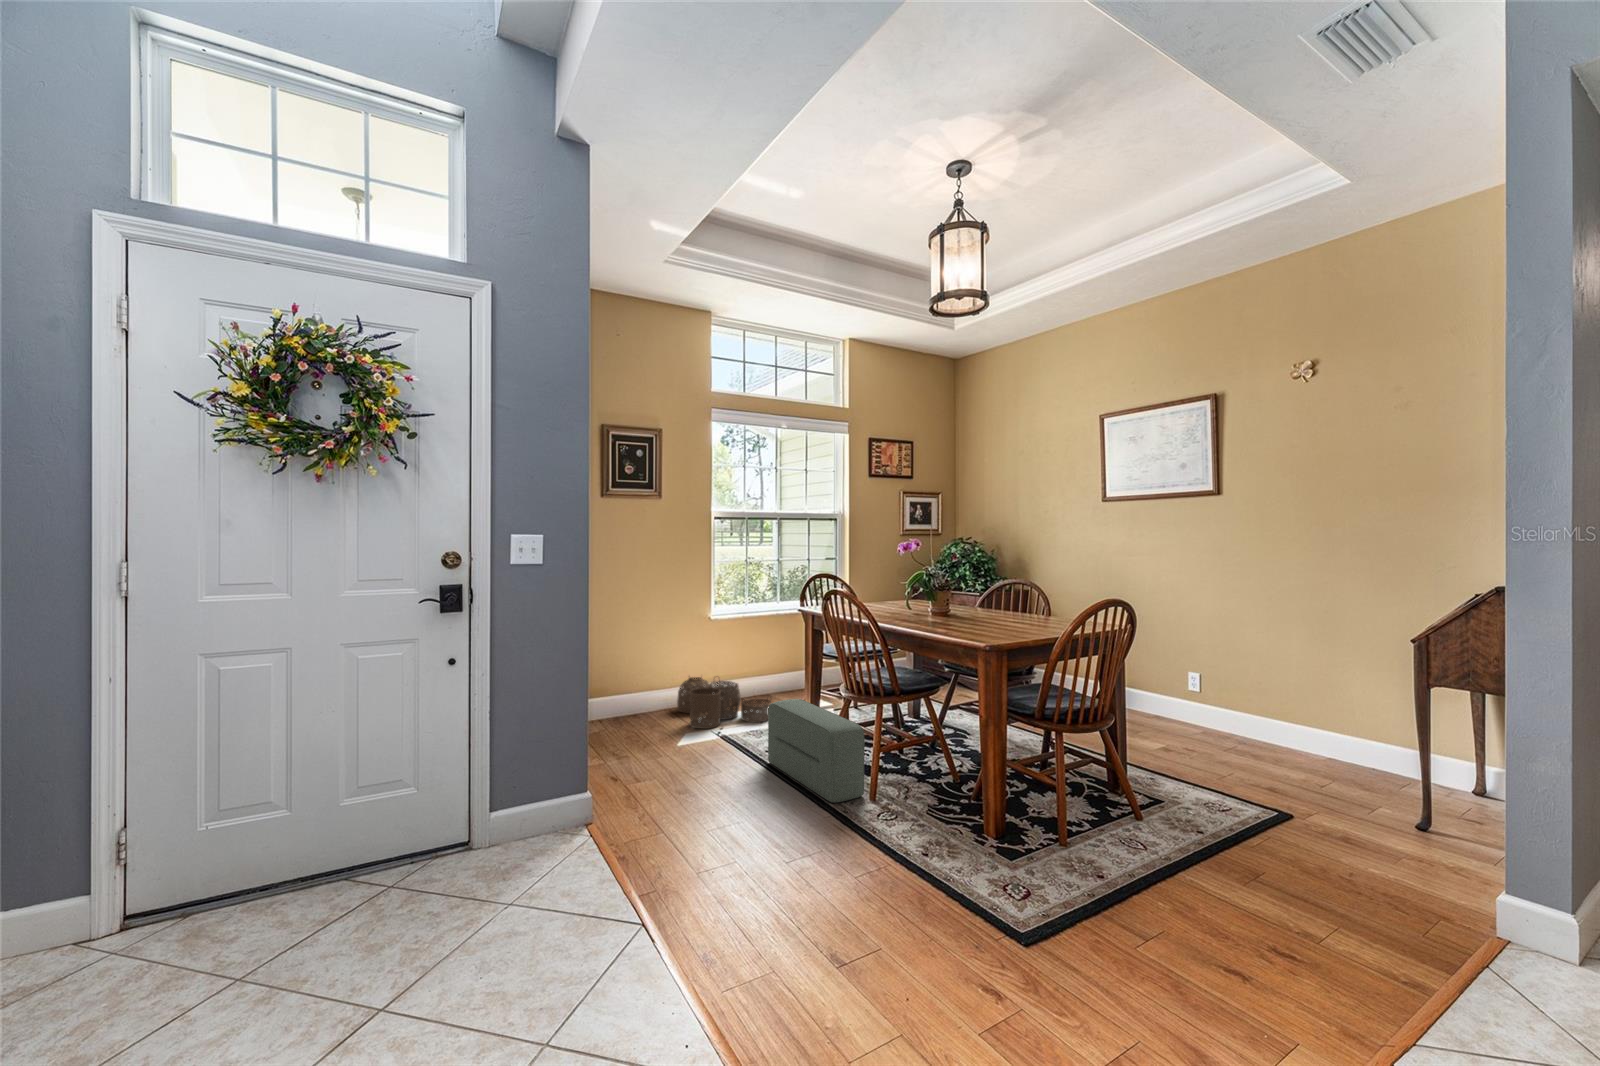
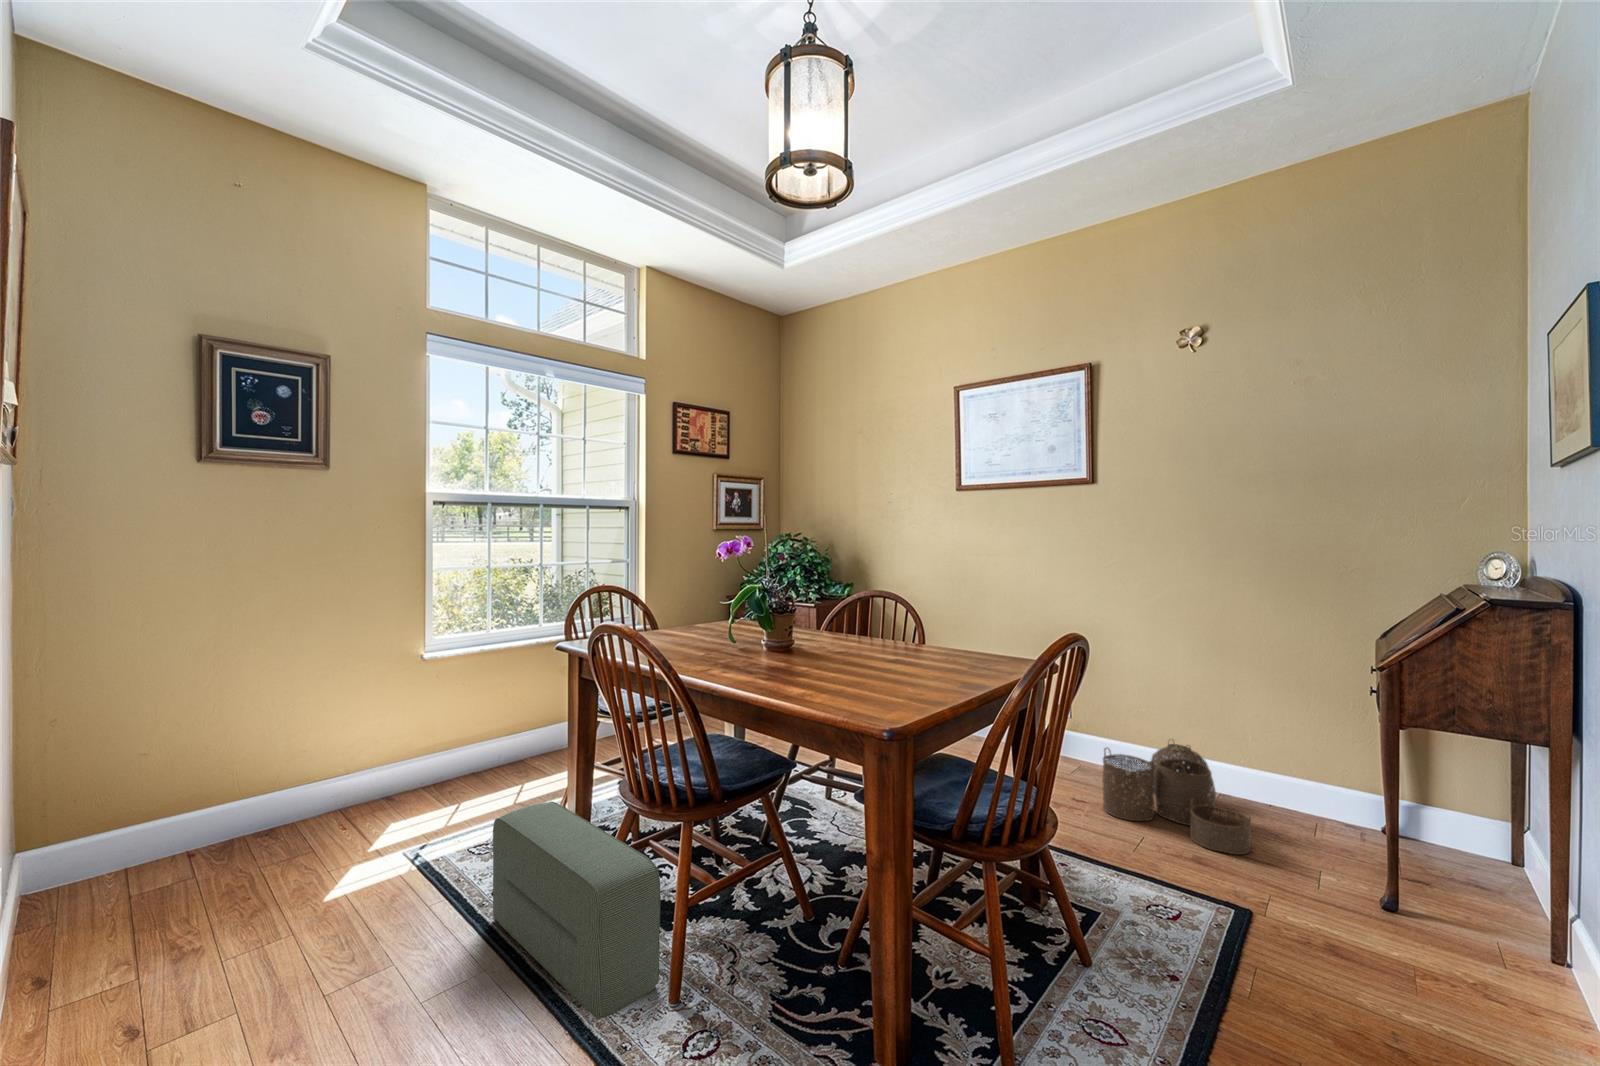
woven basket: present [677,677,771,728] -> present [1103,743,1251,854]

